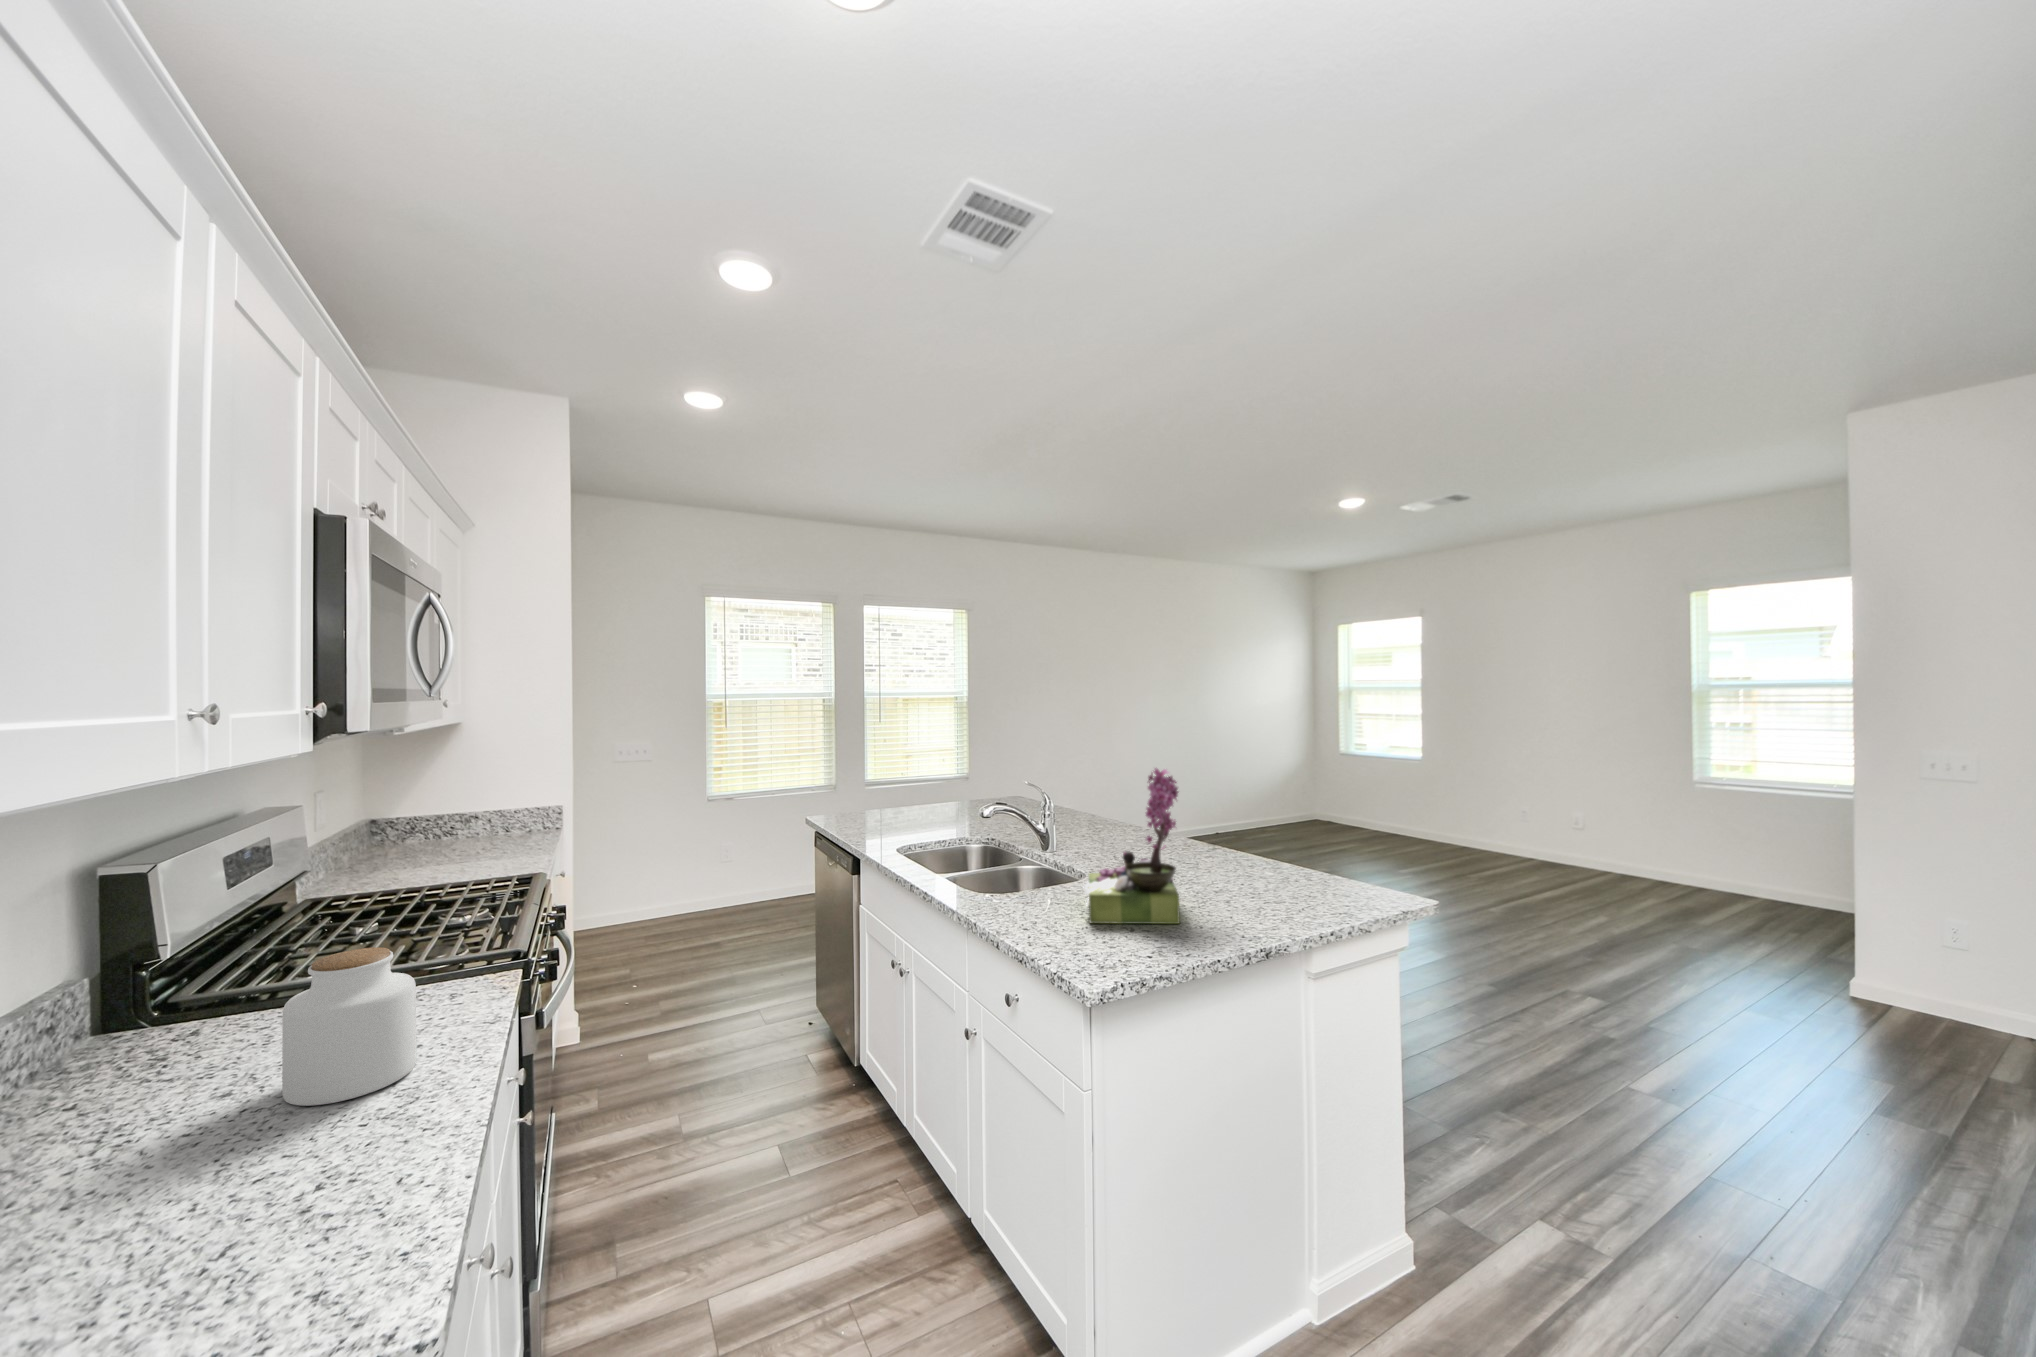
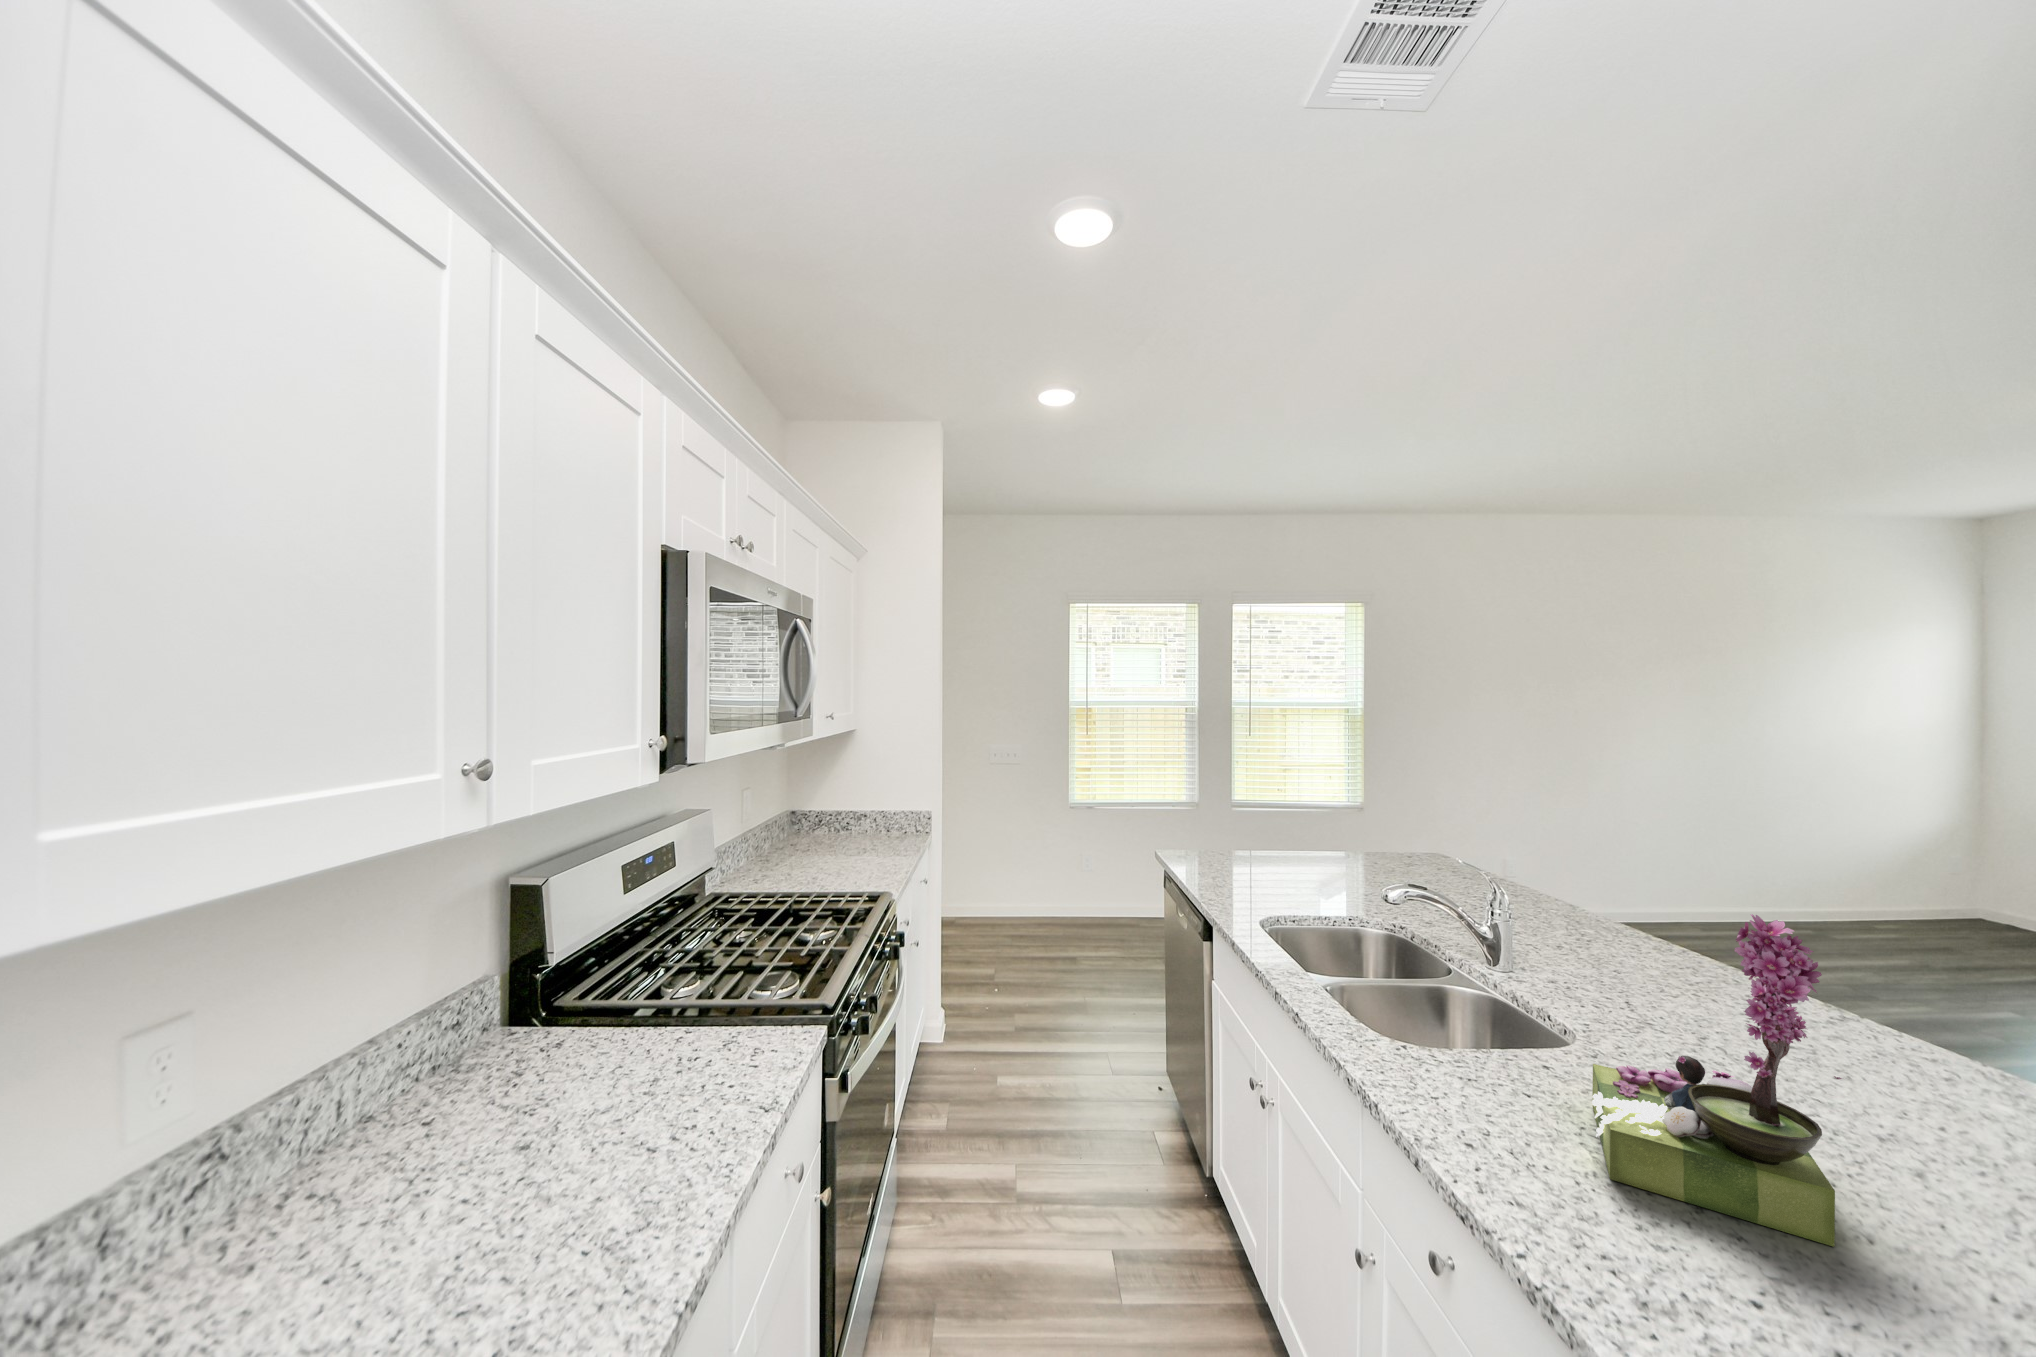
jar: present [282,947,417,1106] -> none [539,1029,673,1226]

